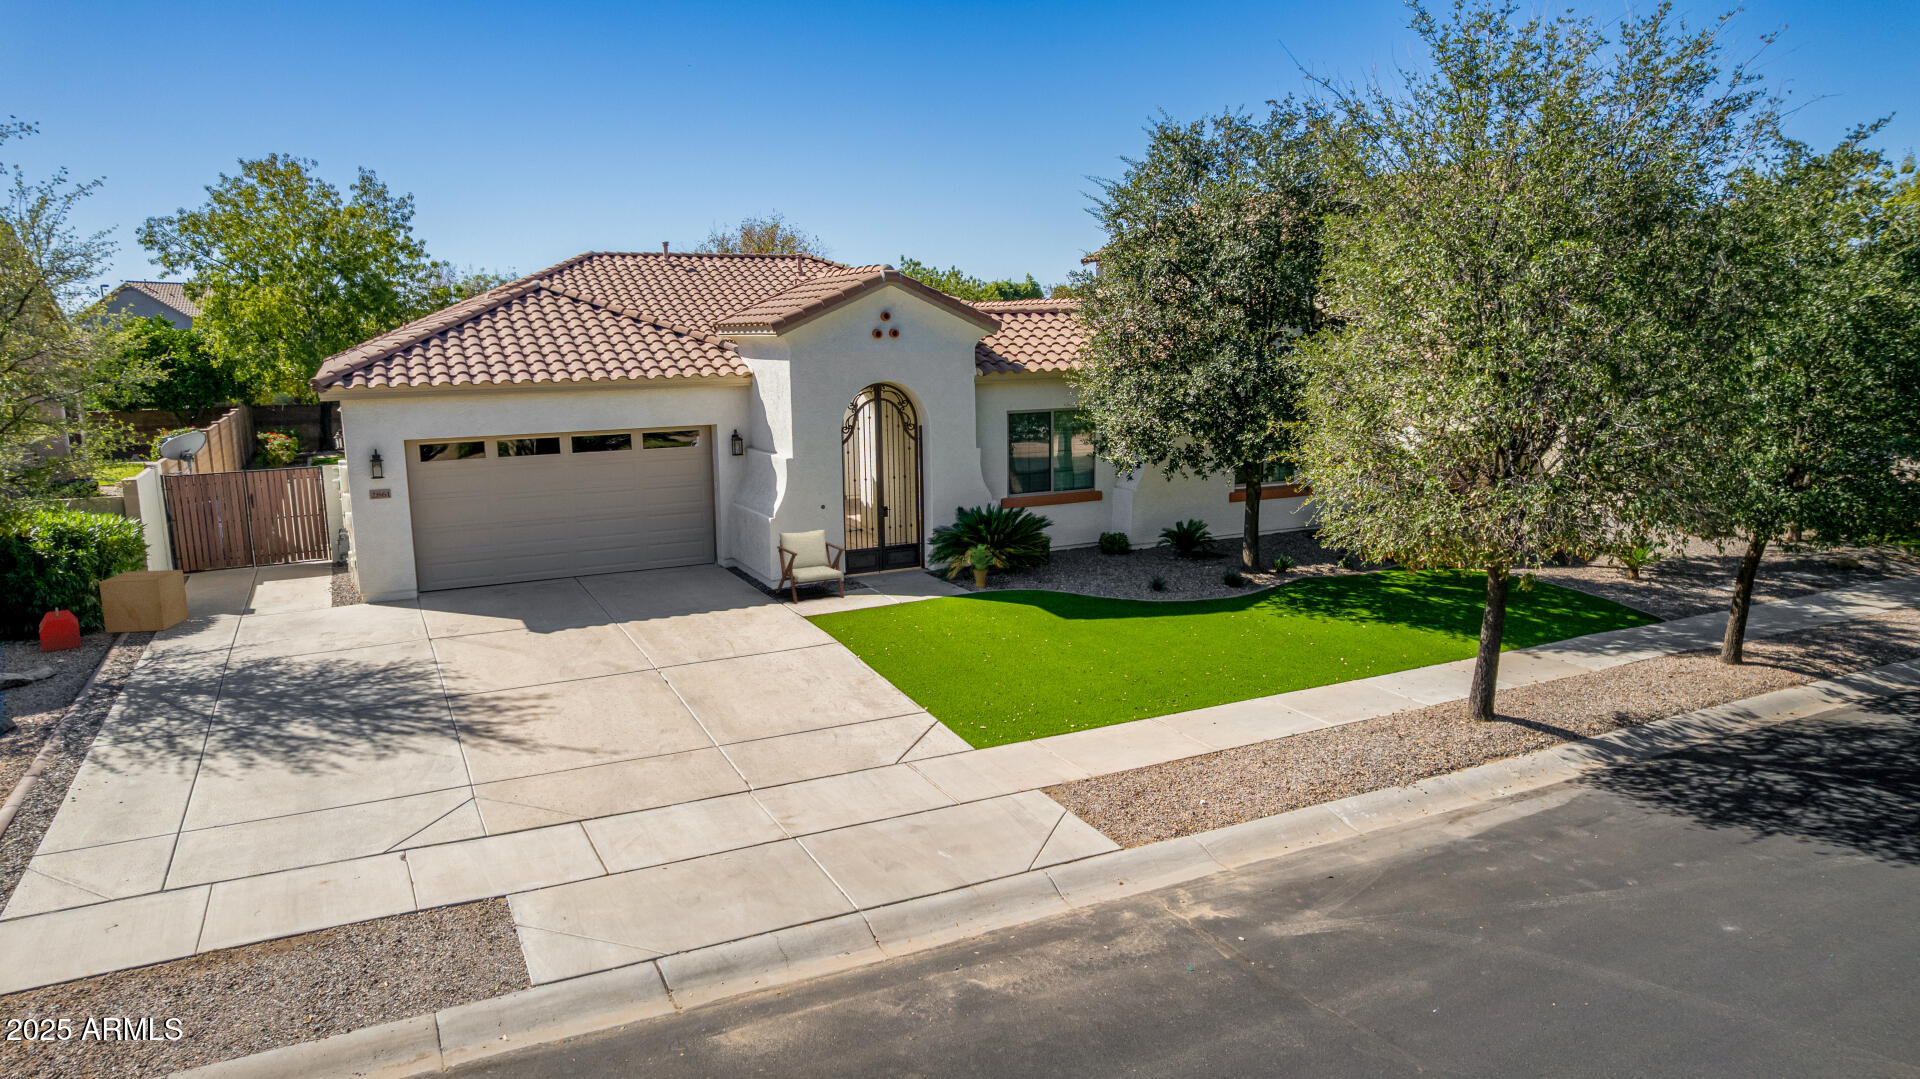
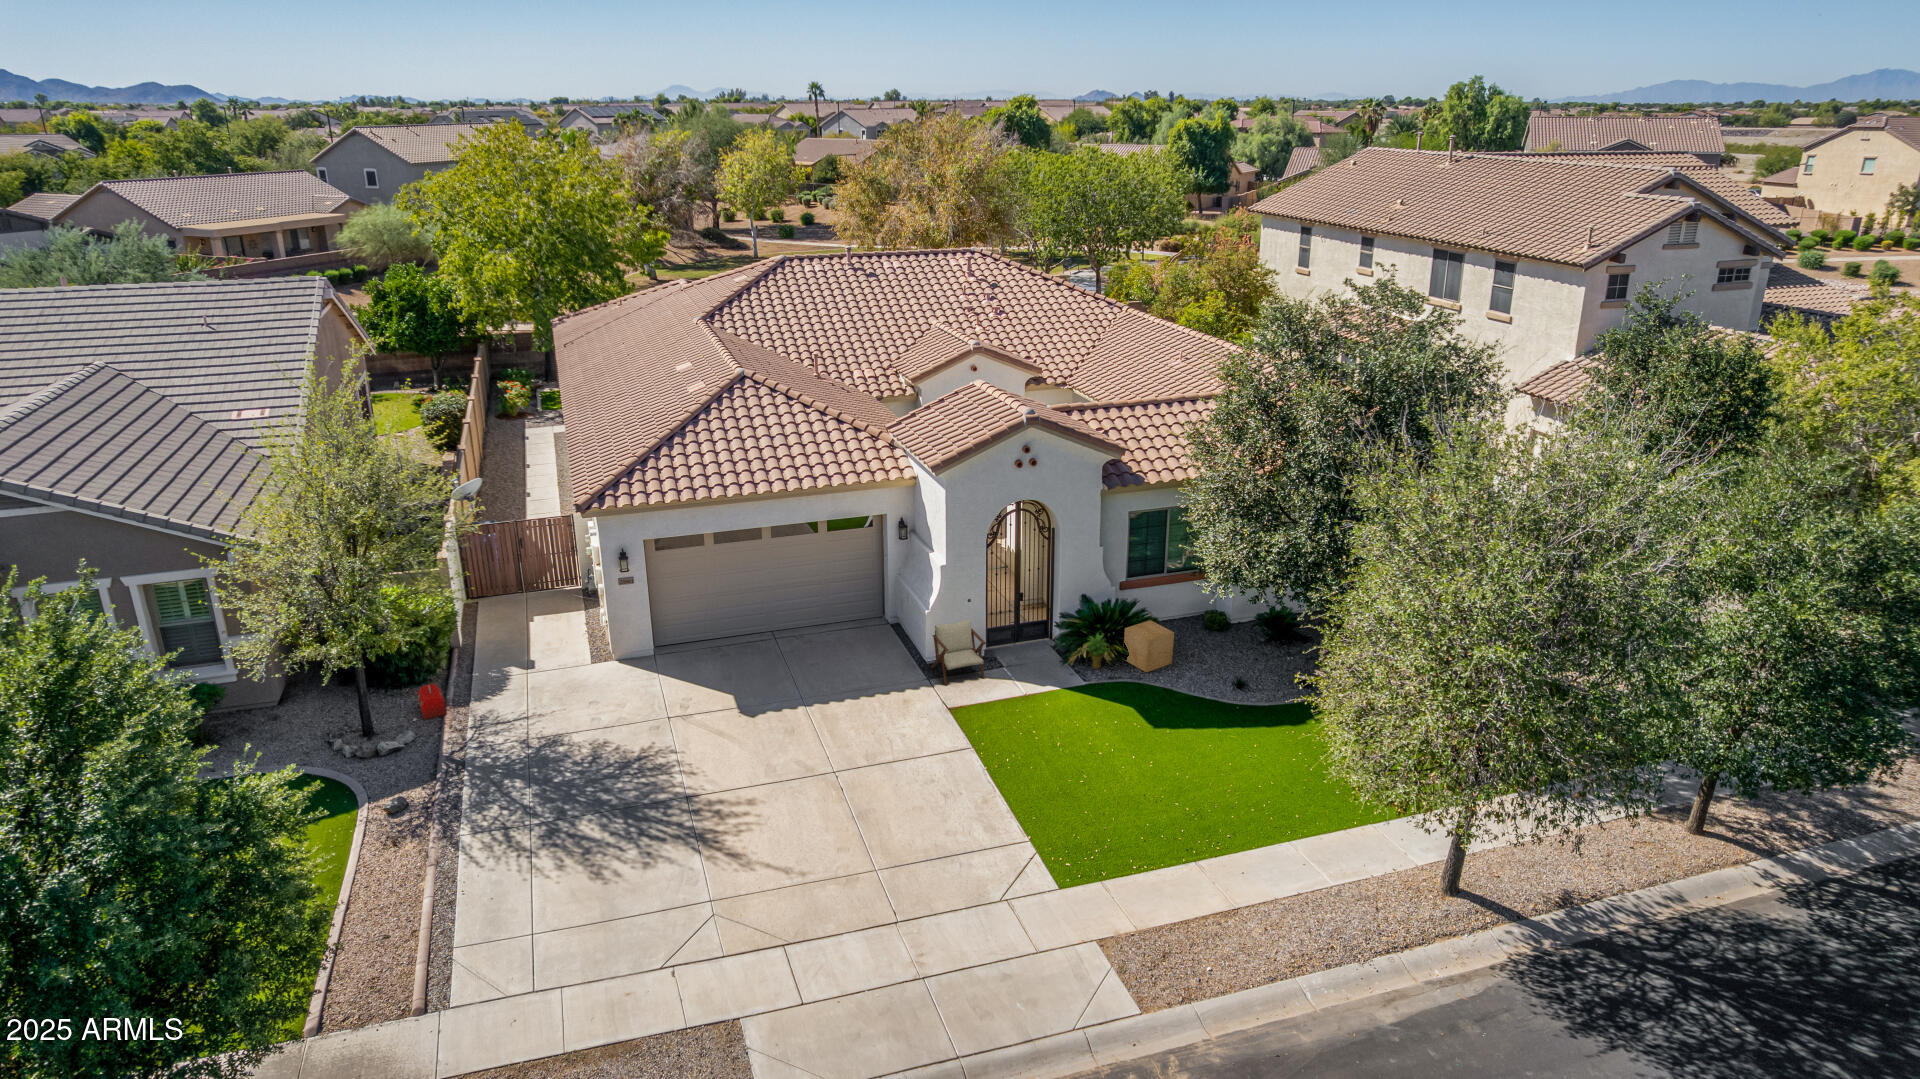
cardboard box: present [99,570,188,633] -> present [1124,620,1174,672]

